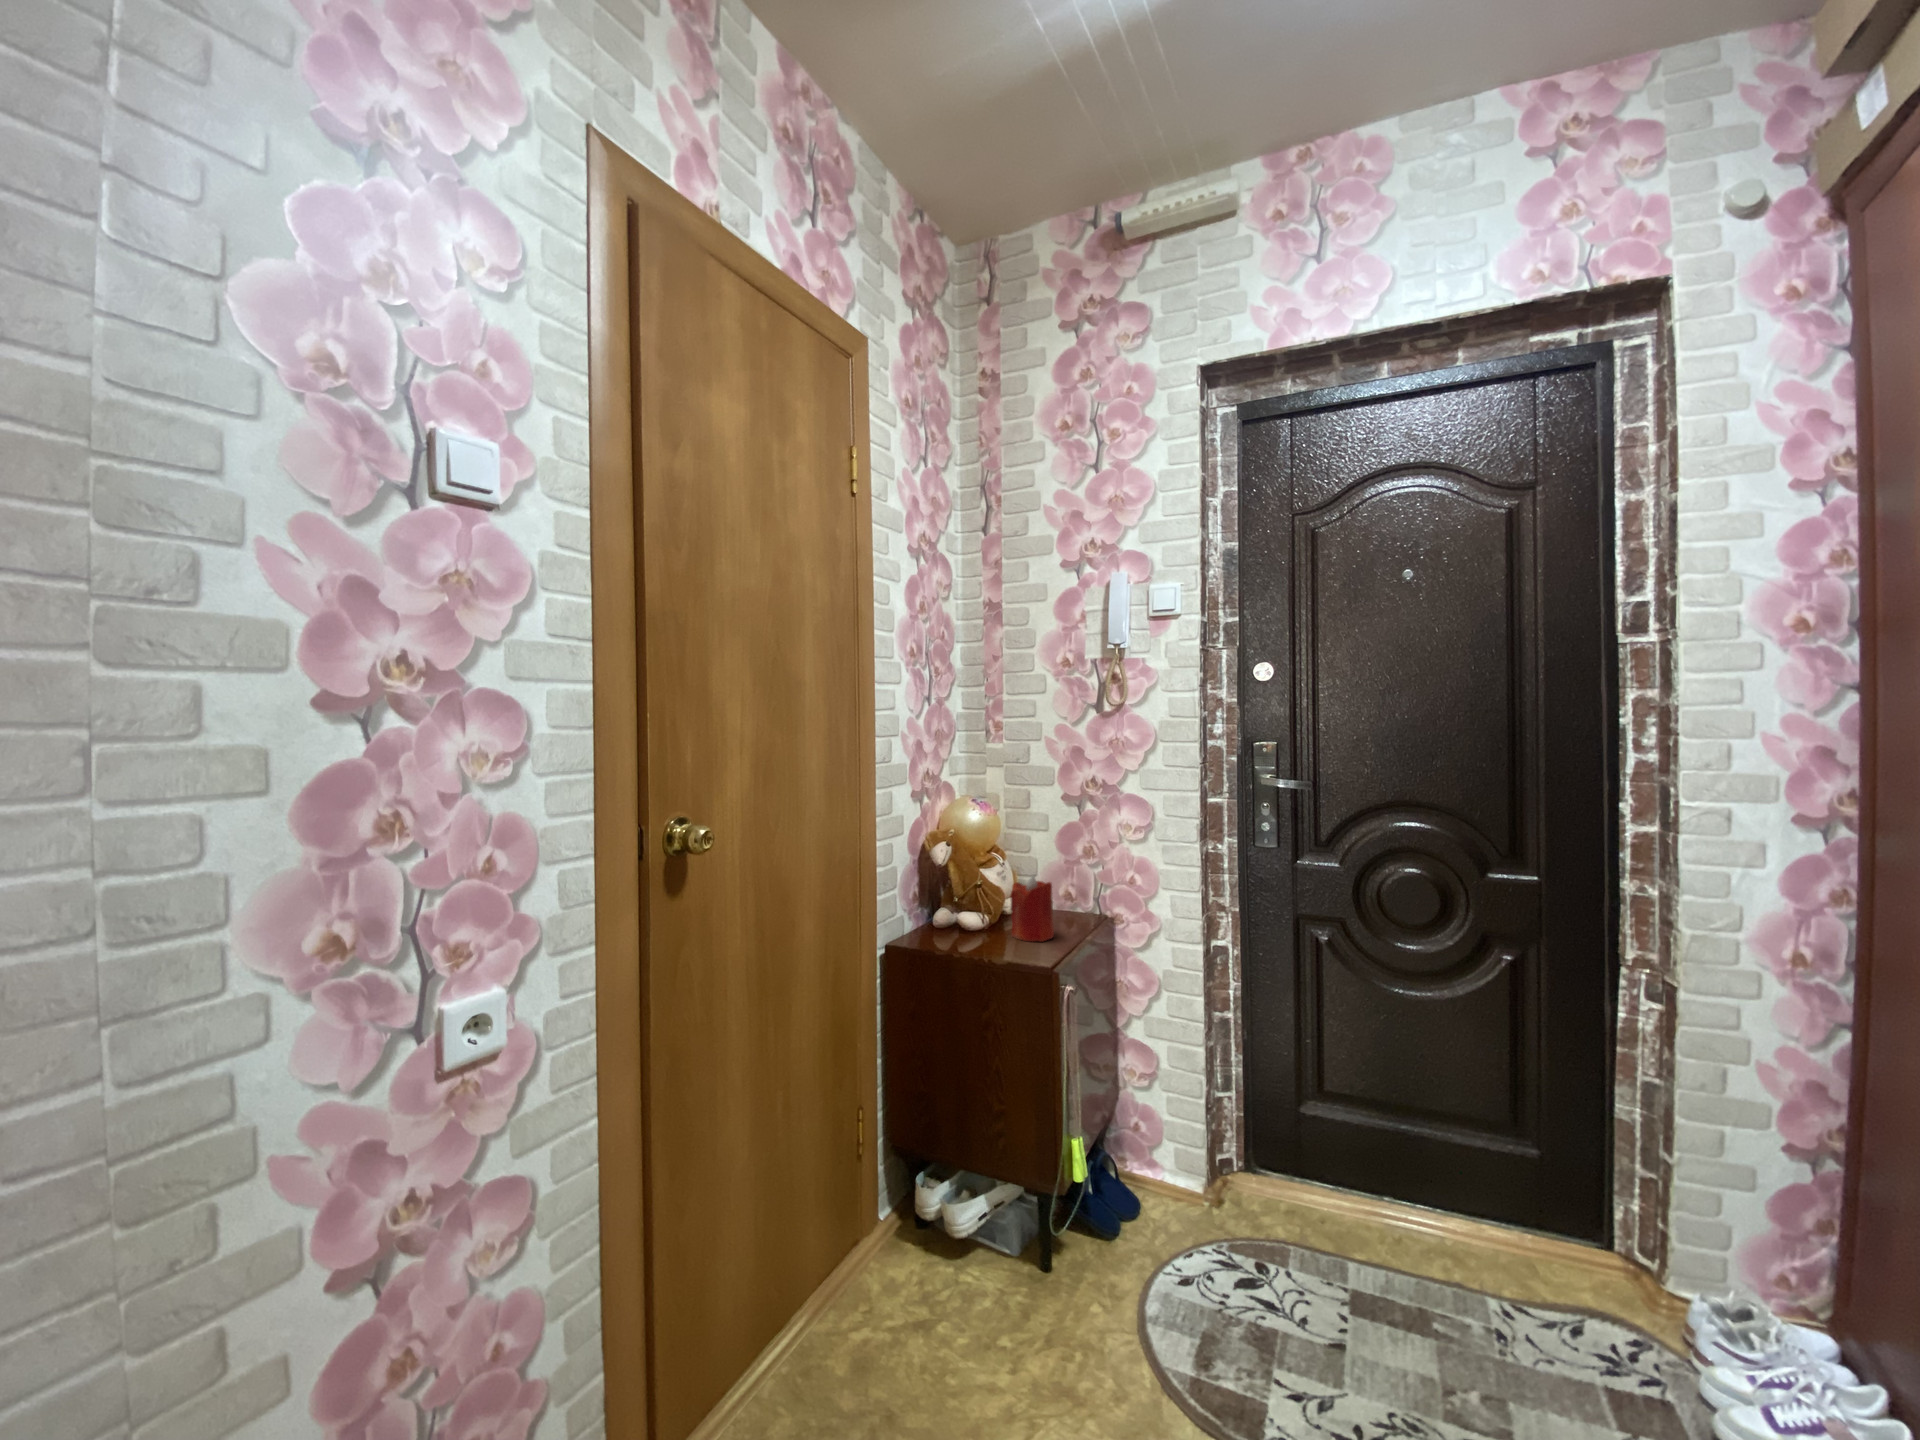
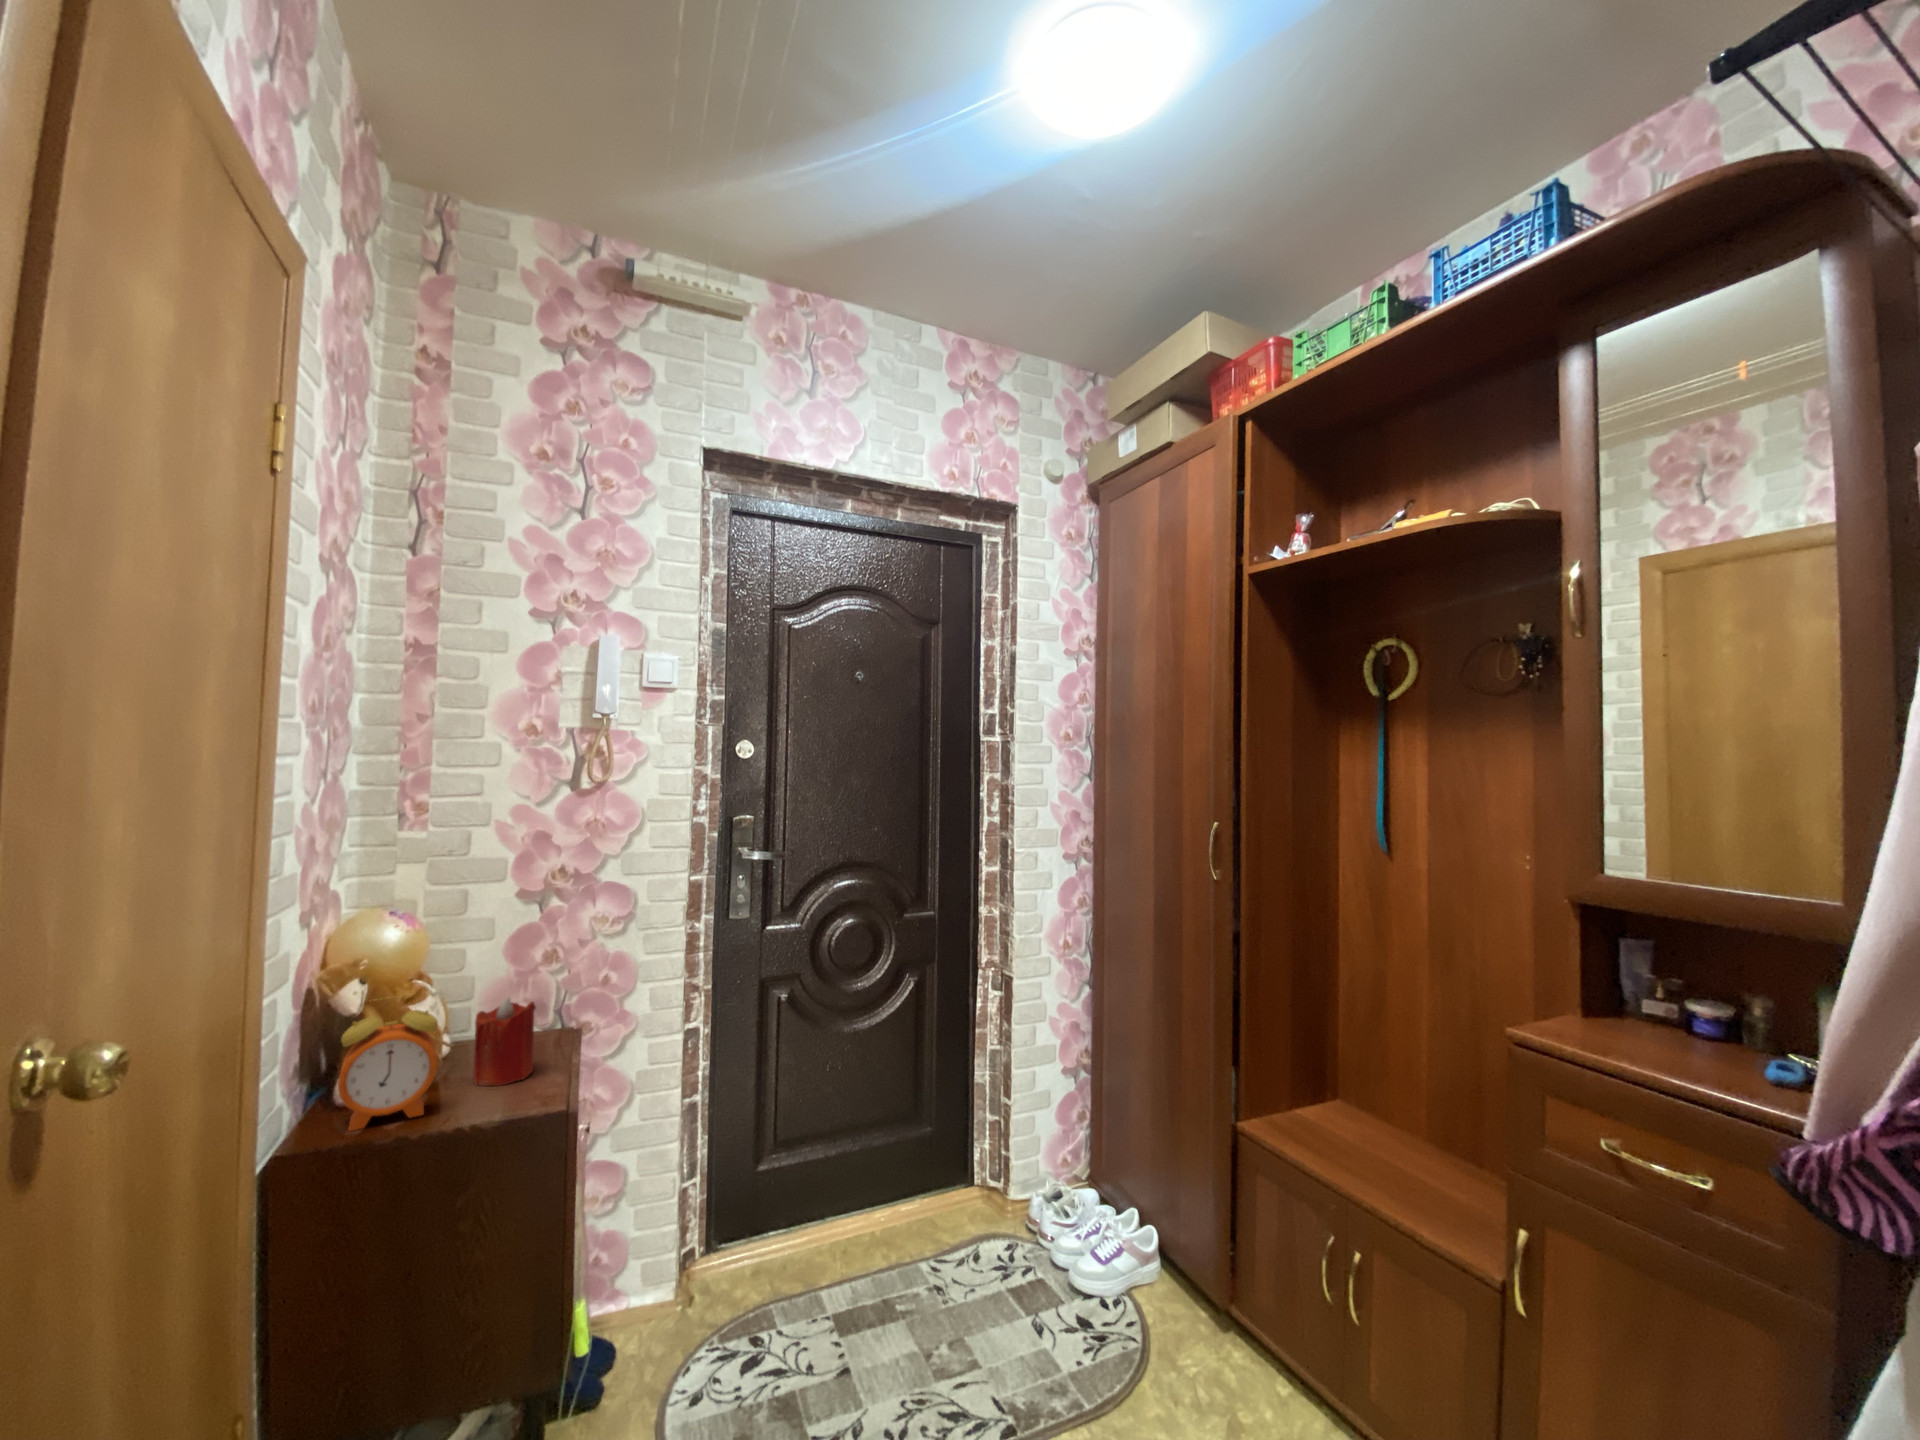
alarm clock: none [921,855,981,944] -> present [338,1010,438,1131]

